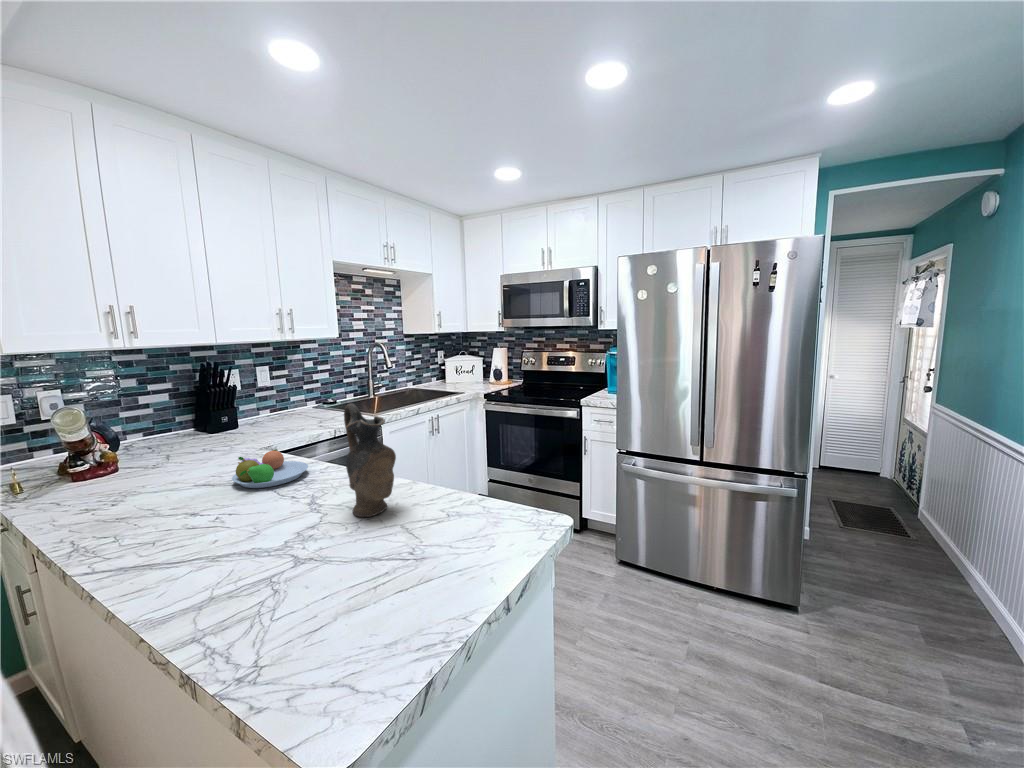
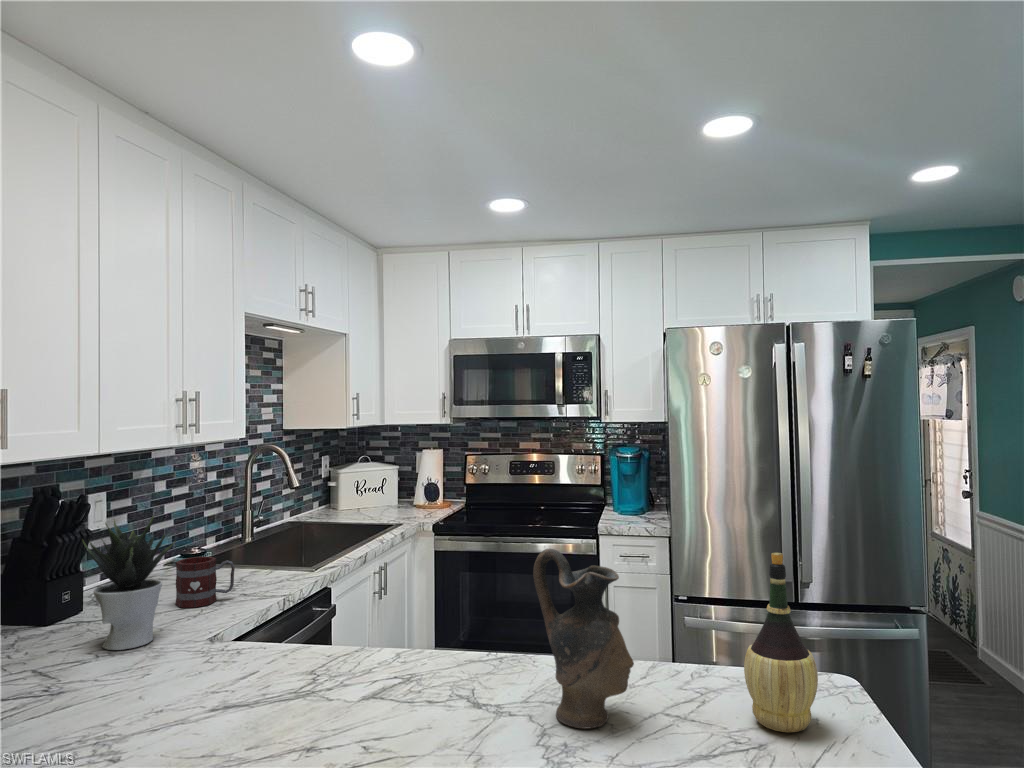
potted plant: none [203,377,262,447] -> present [82,516,175,650]
mug: none [281,402,314,429] -> present [176,556,235,608]
wine bottle: none [453,414,503,539] -> present [744,553,818,732]
fruit bowl: present [232,449,308,488] -> none [263,640,385,713]

